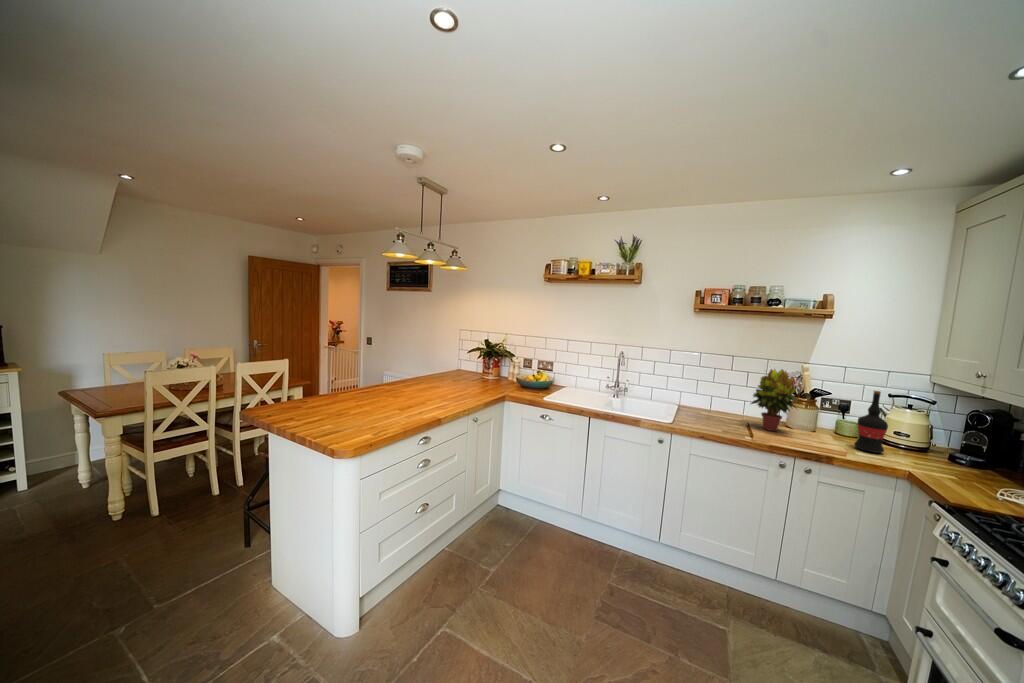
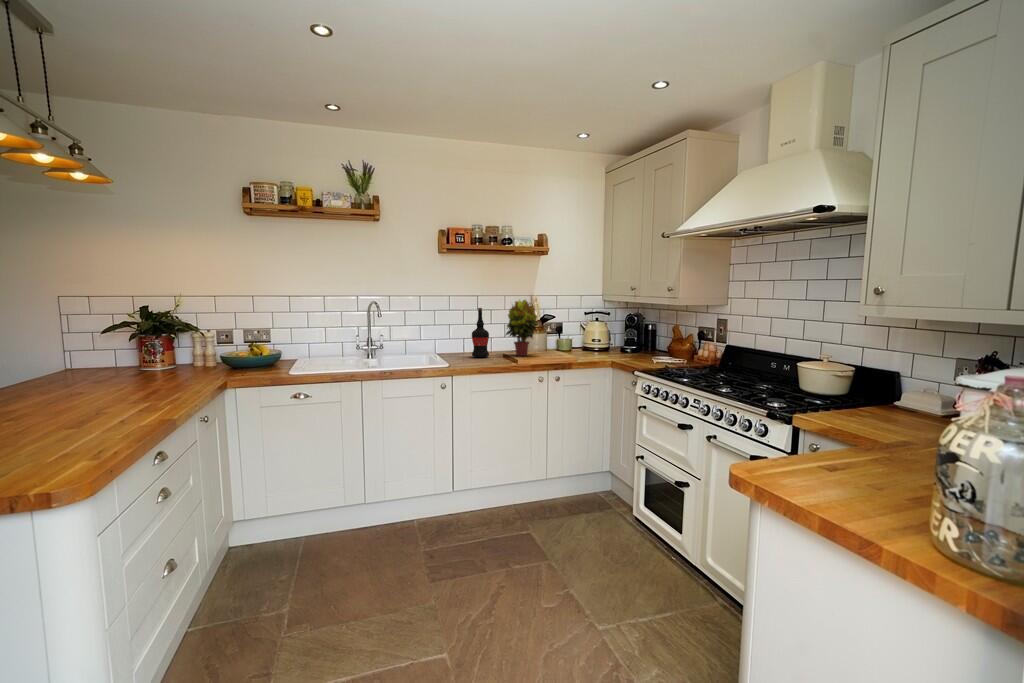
wine bottle: present [854,391,888,453] -> present [472,308,489,357]

